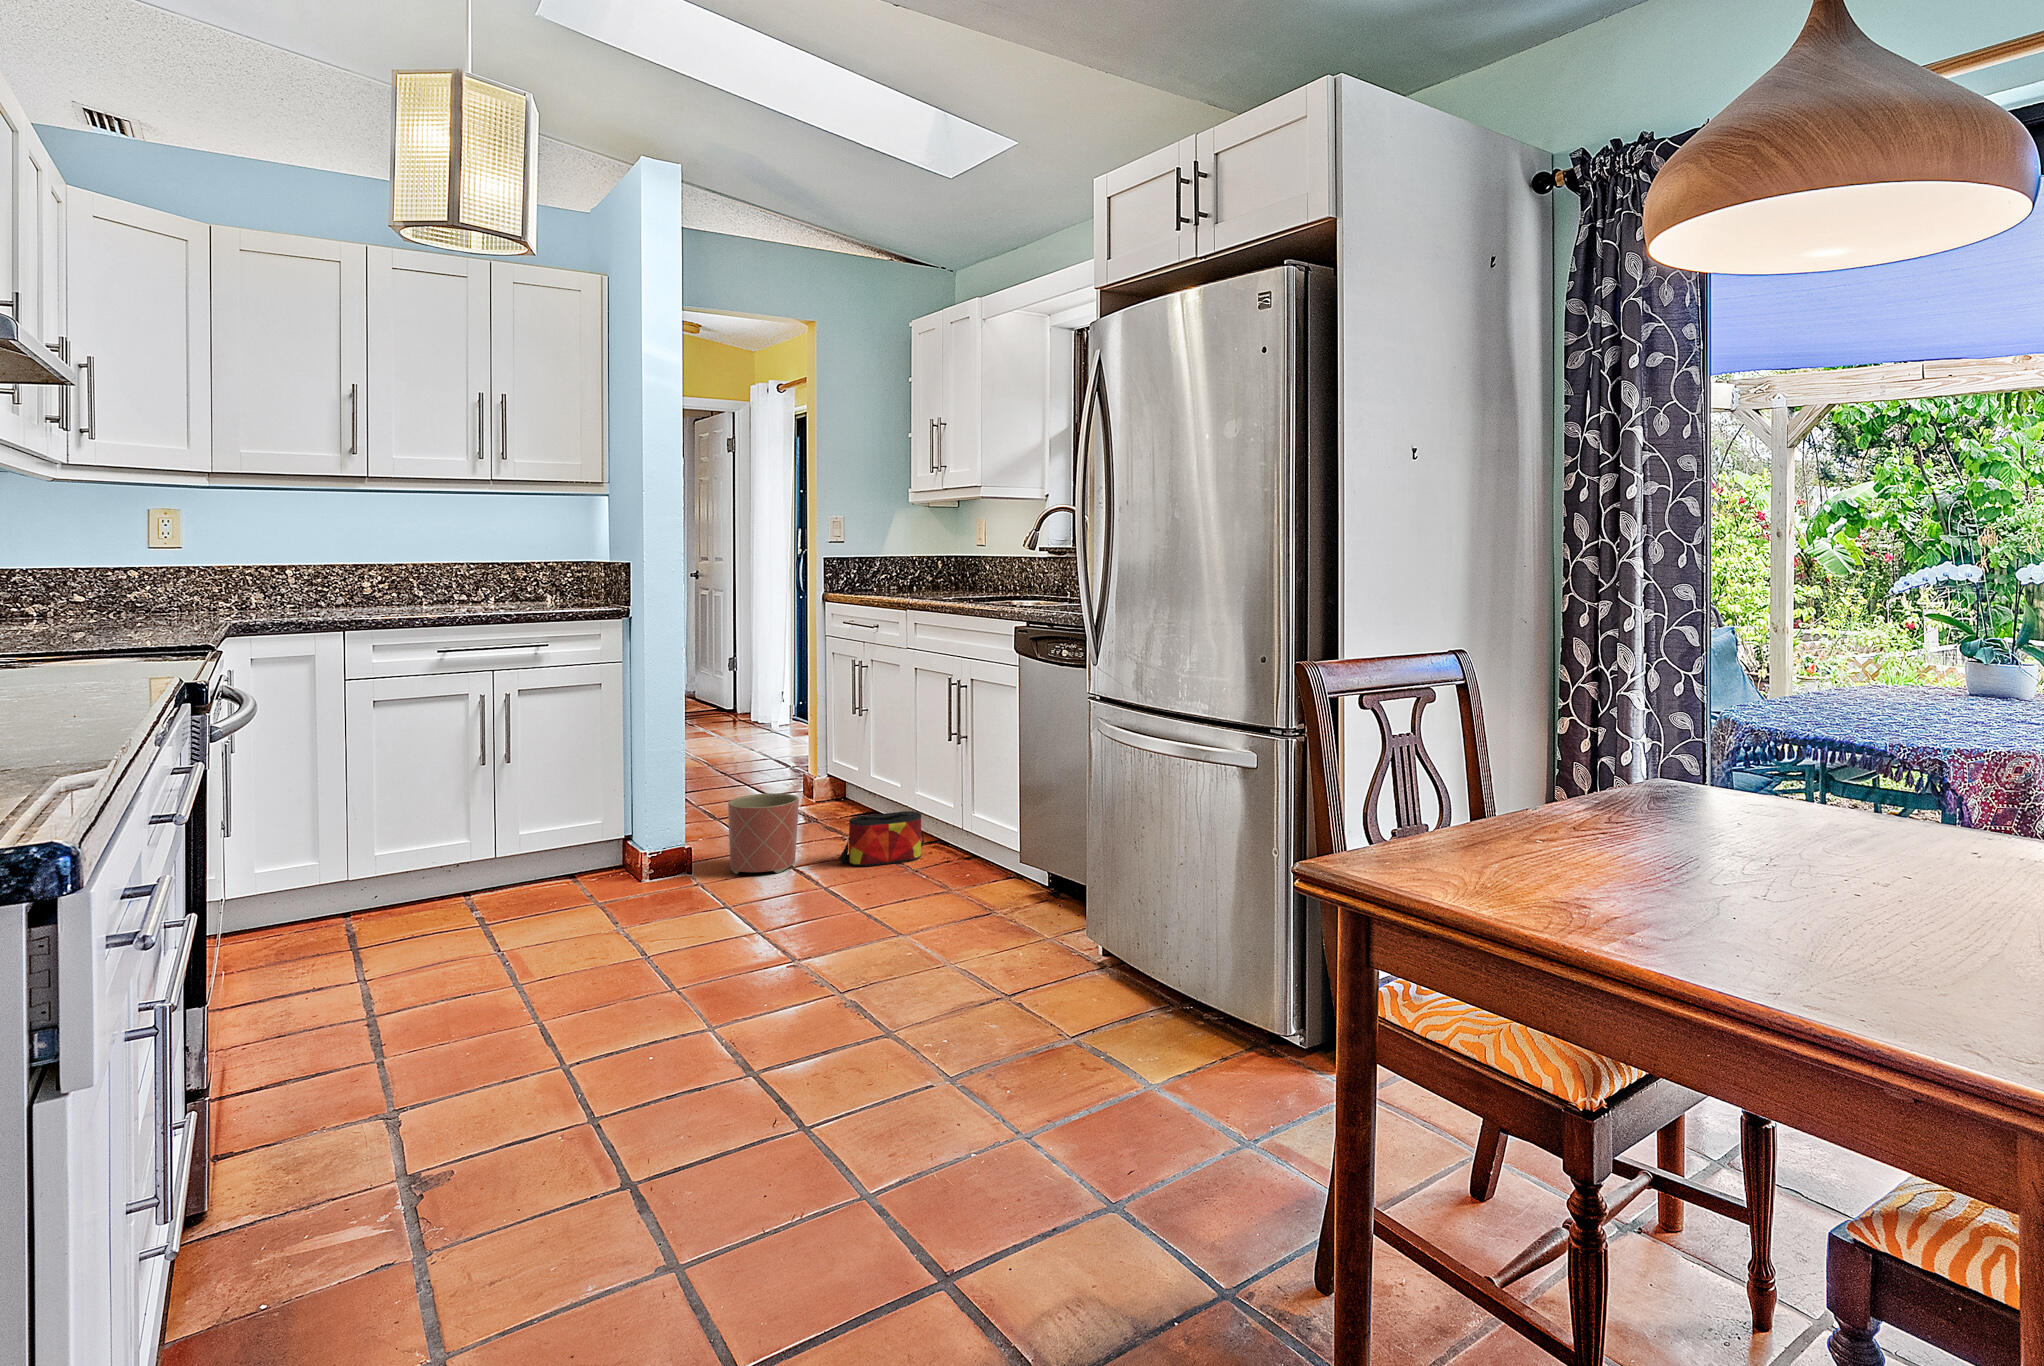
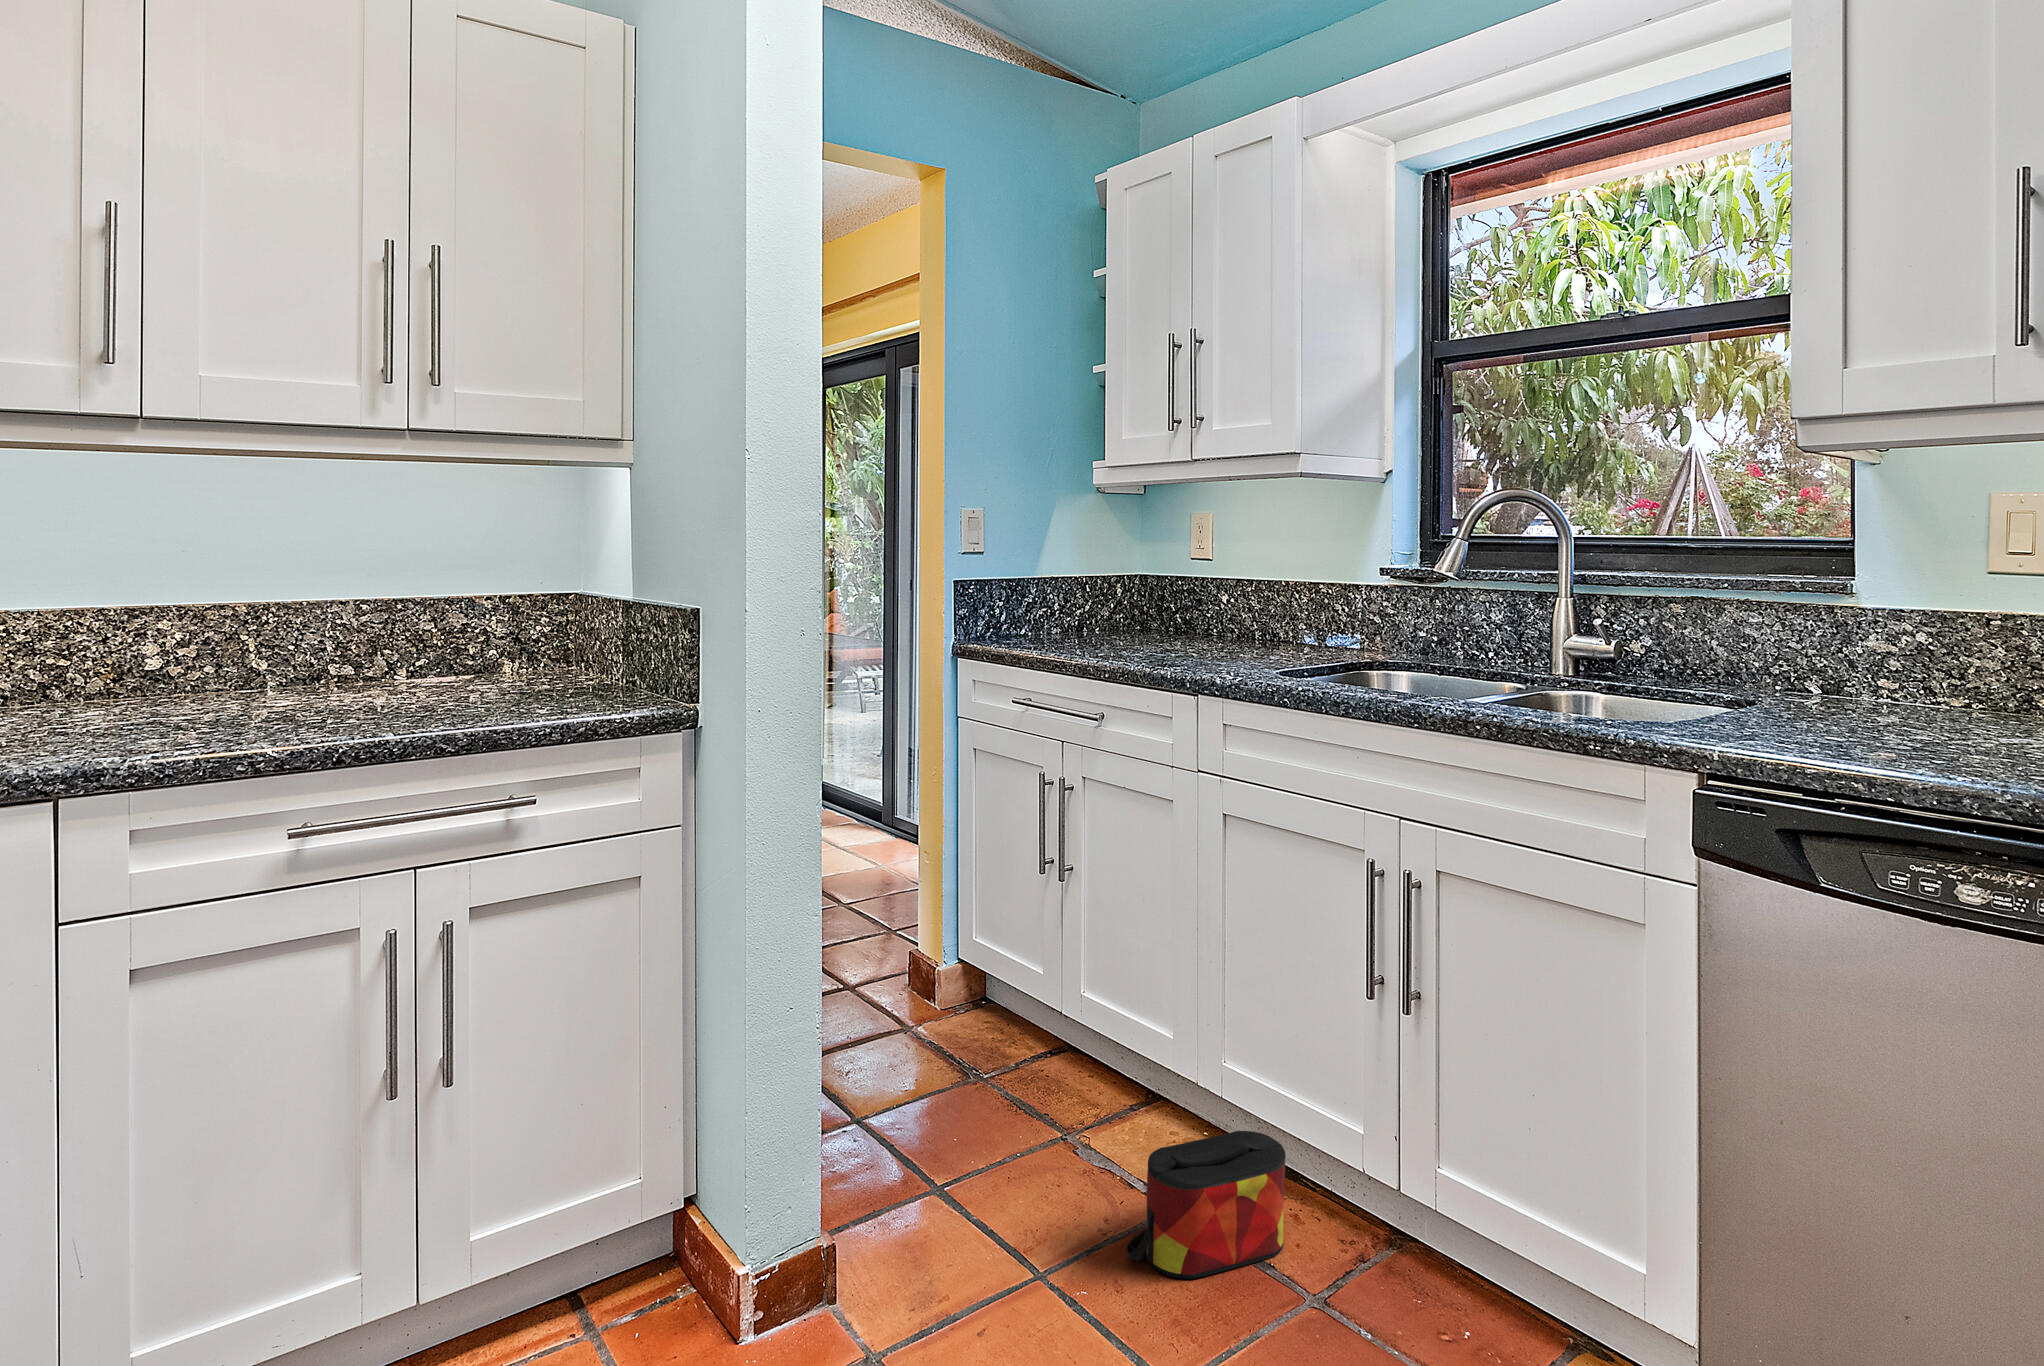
planter: present [728,793,799,874] -> none [905,1095,1047,1307]

